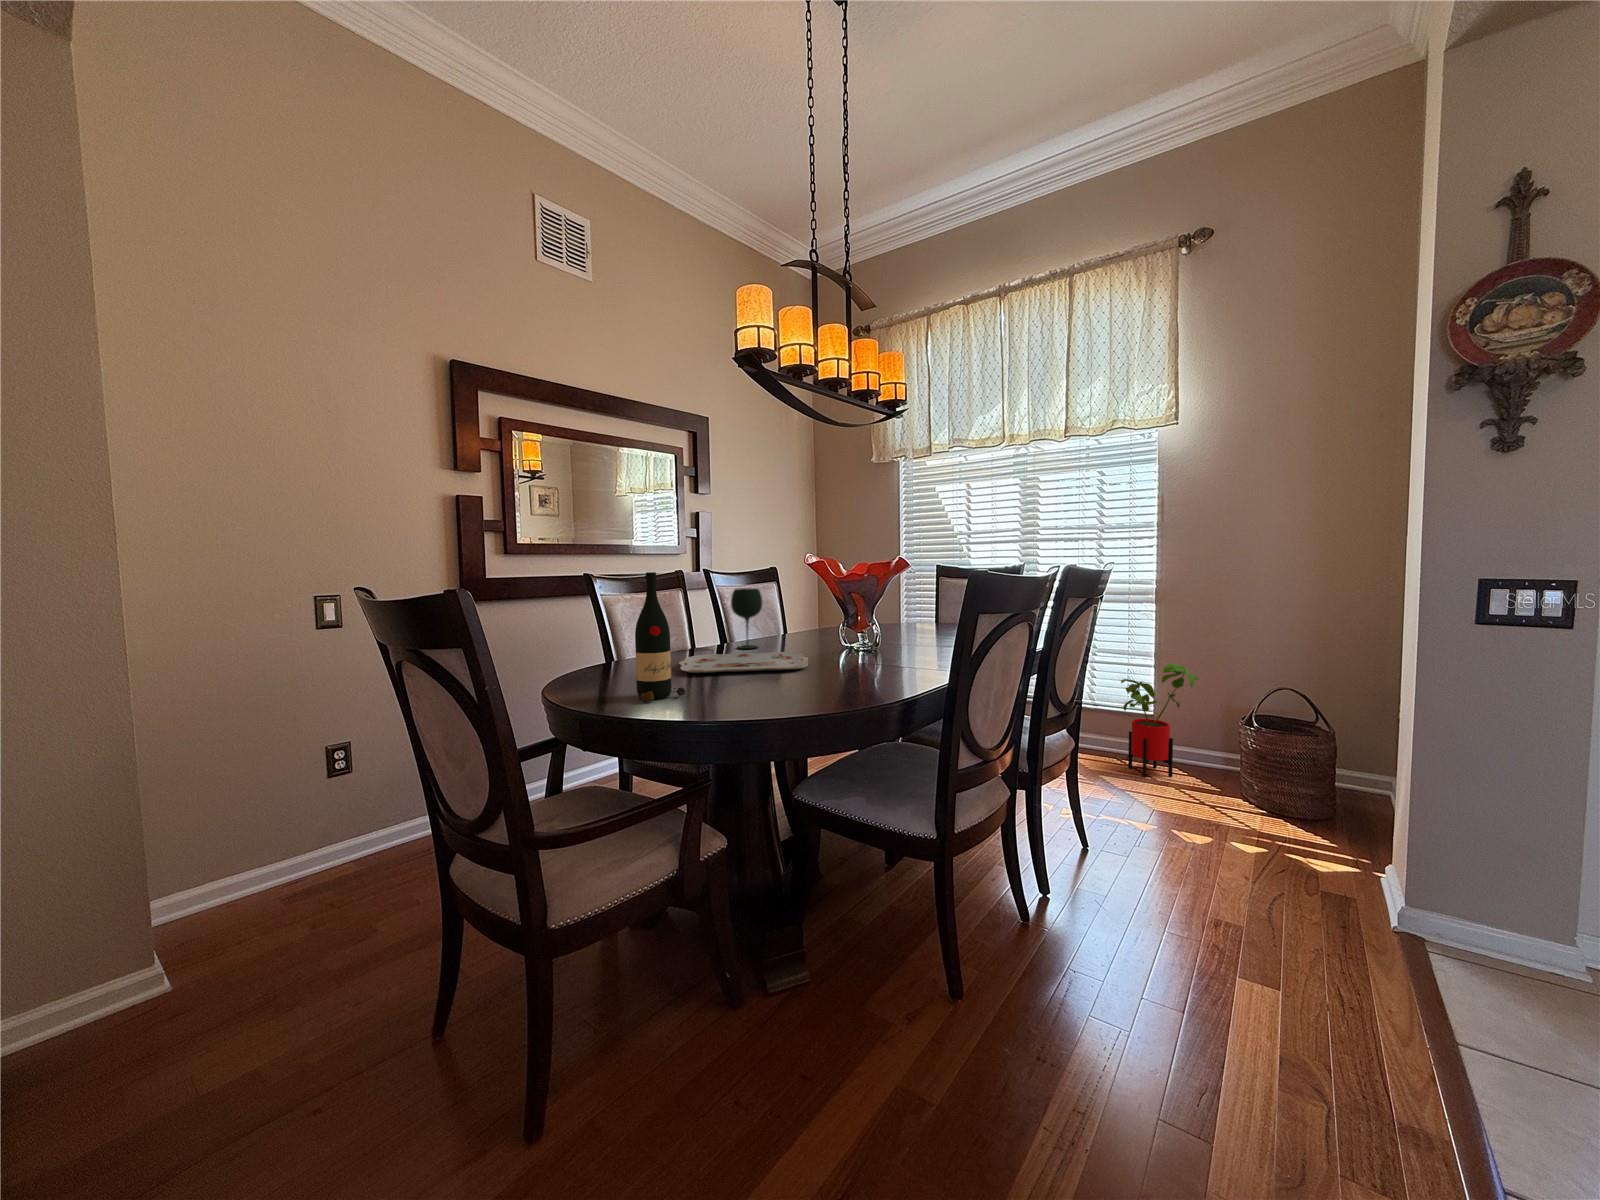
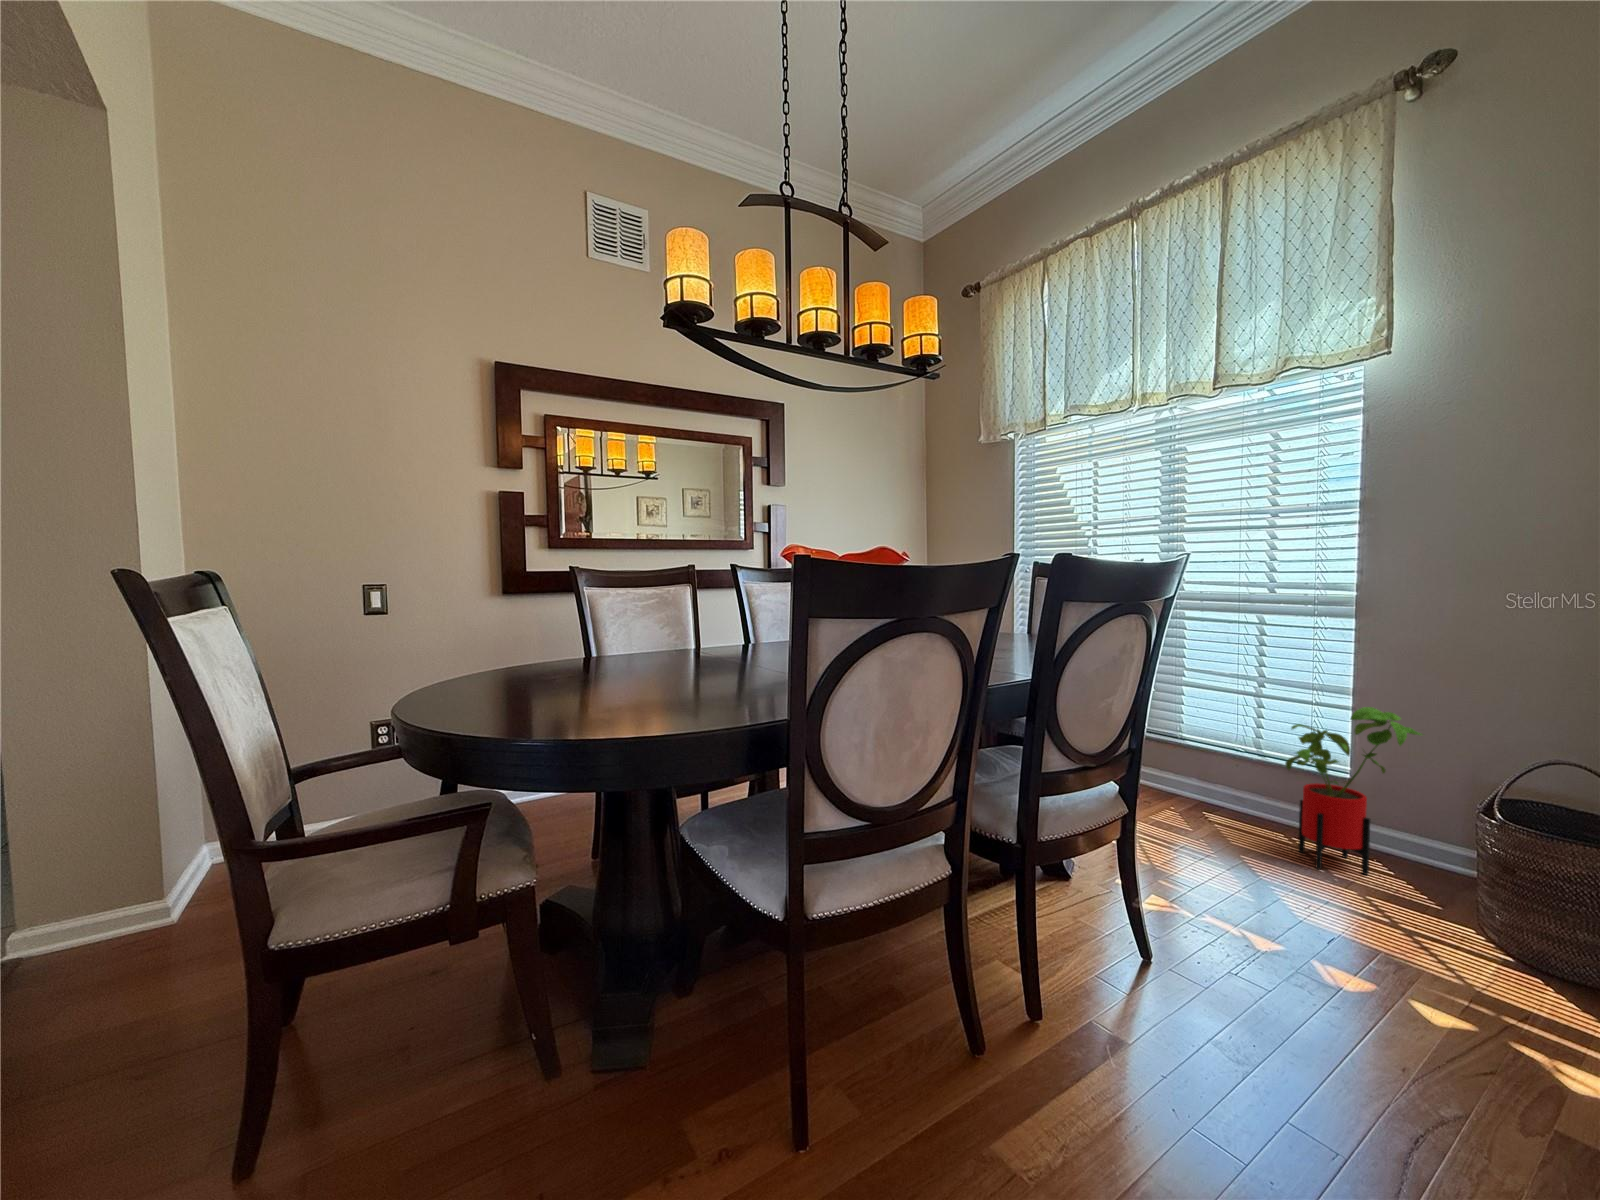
wine bottle: present [635,572,685,701] -> none [469,557,524,703]
wine glass: present [731,588,763,649] -> none [709,584,745,652]
serving tray: present [679,652,808,673] -> none [588,656,751,678]

